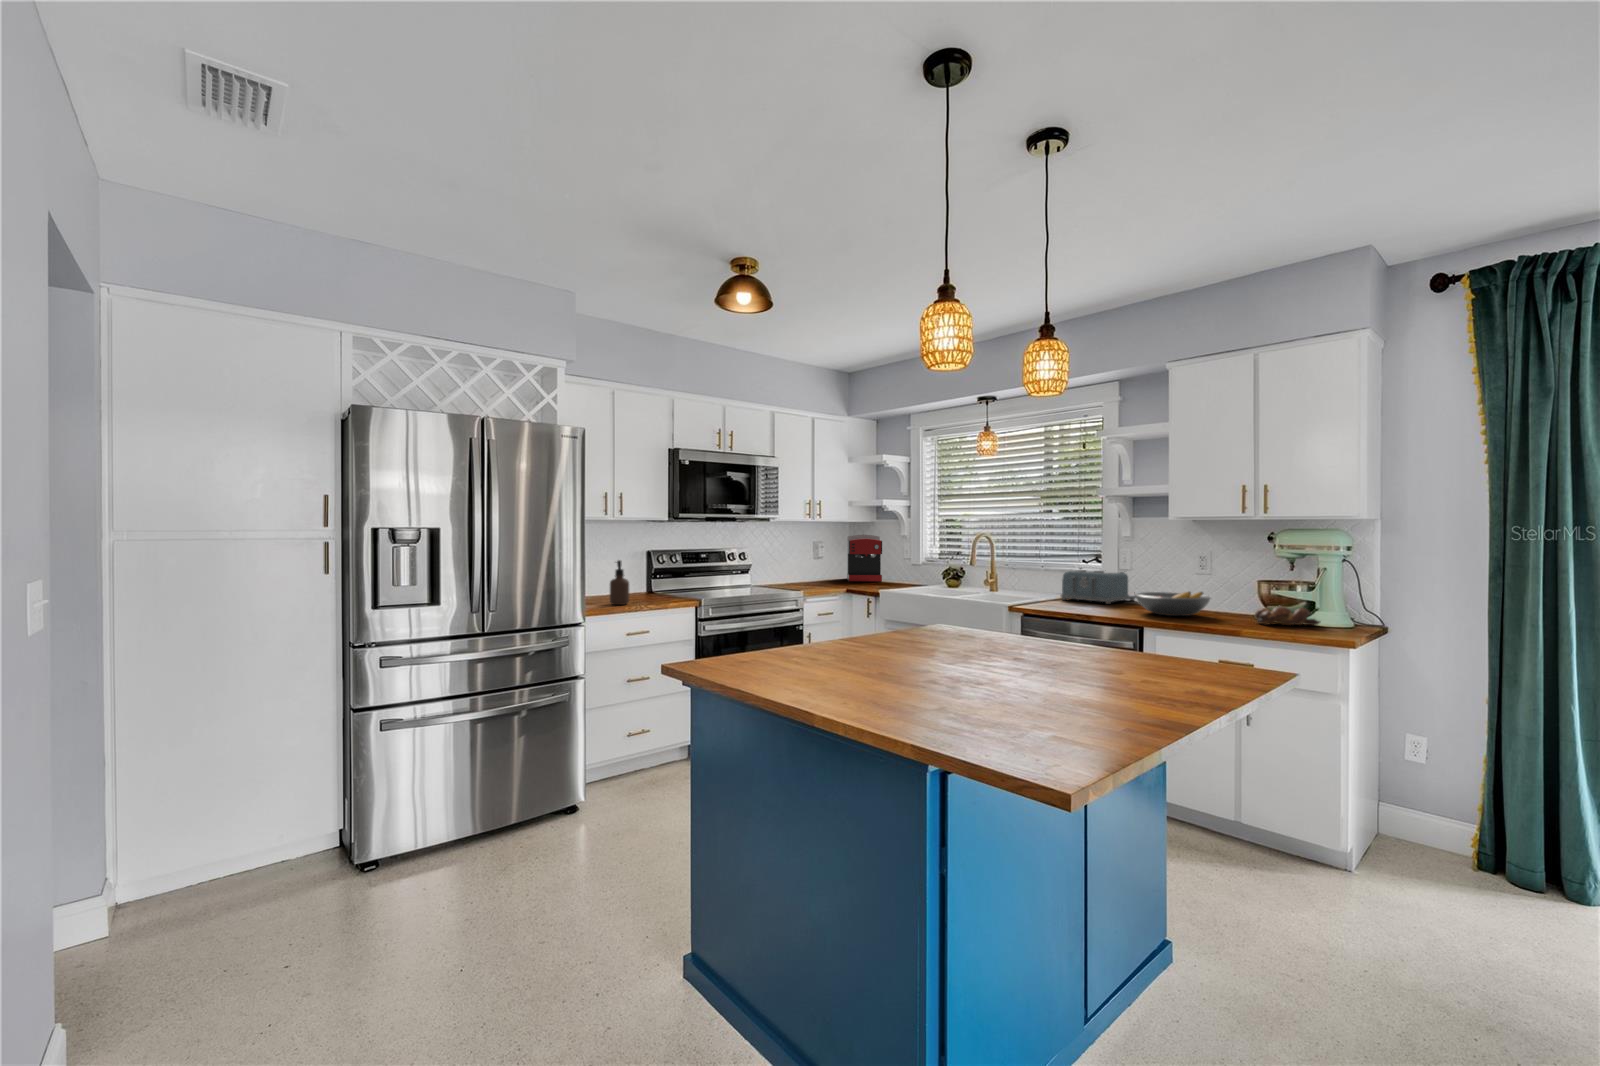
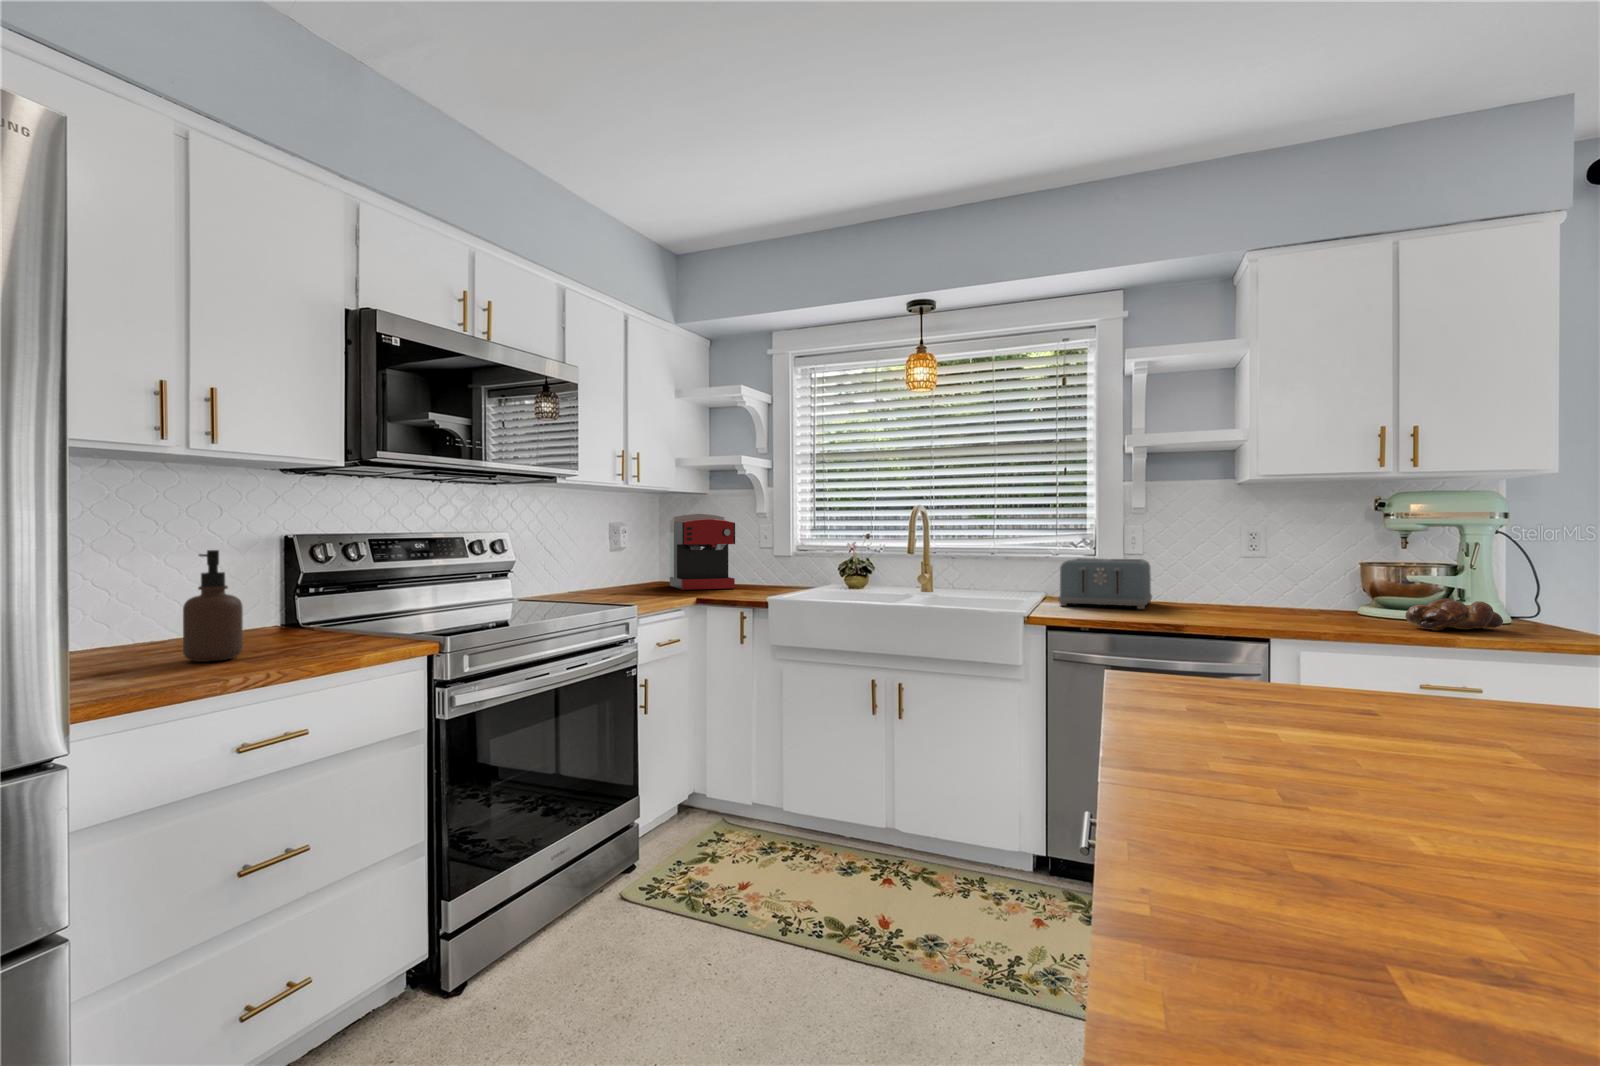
fruit bowl: present [1135,592,1211,616] -> none [1212,583,1338,623]

